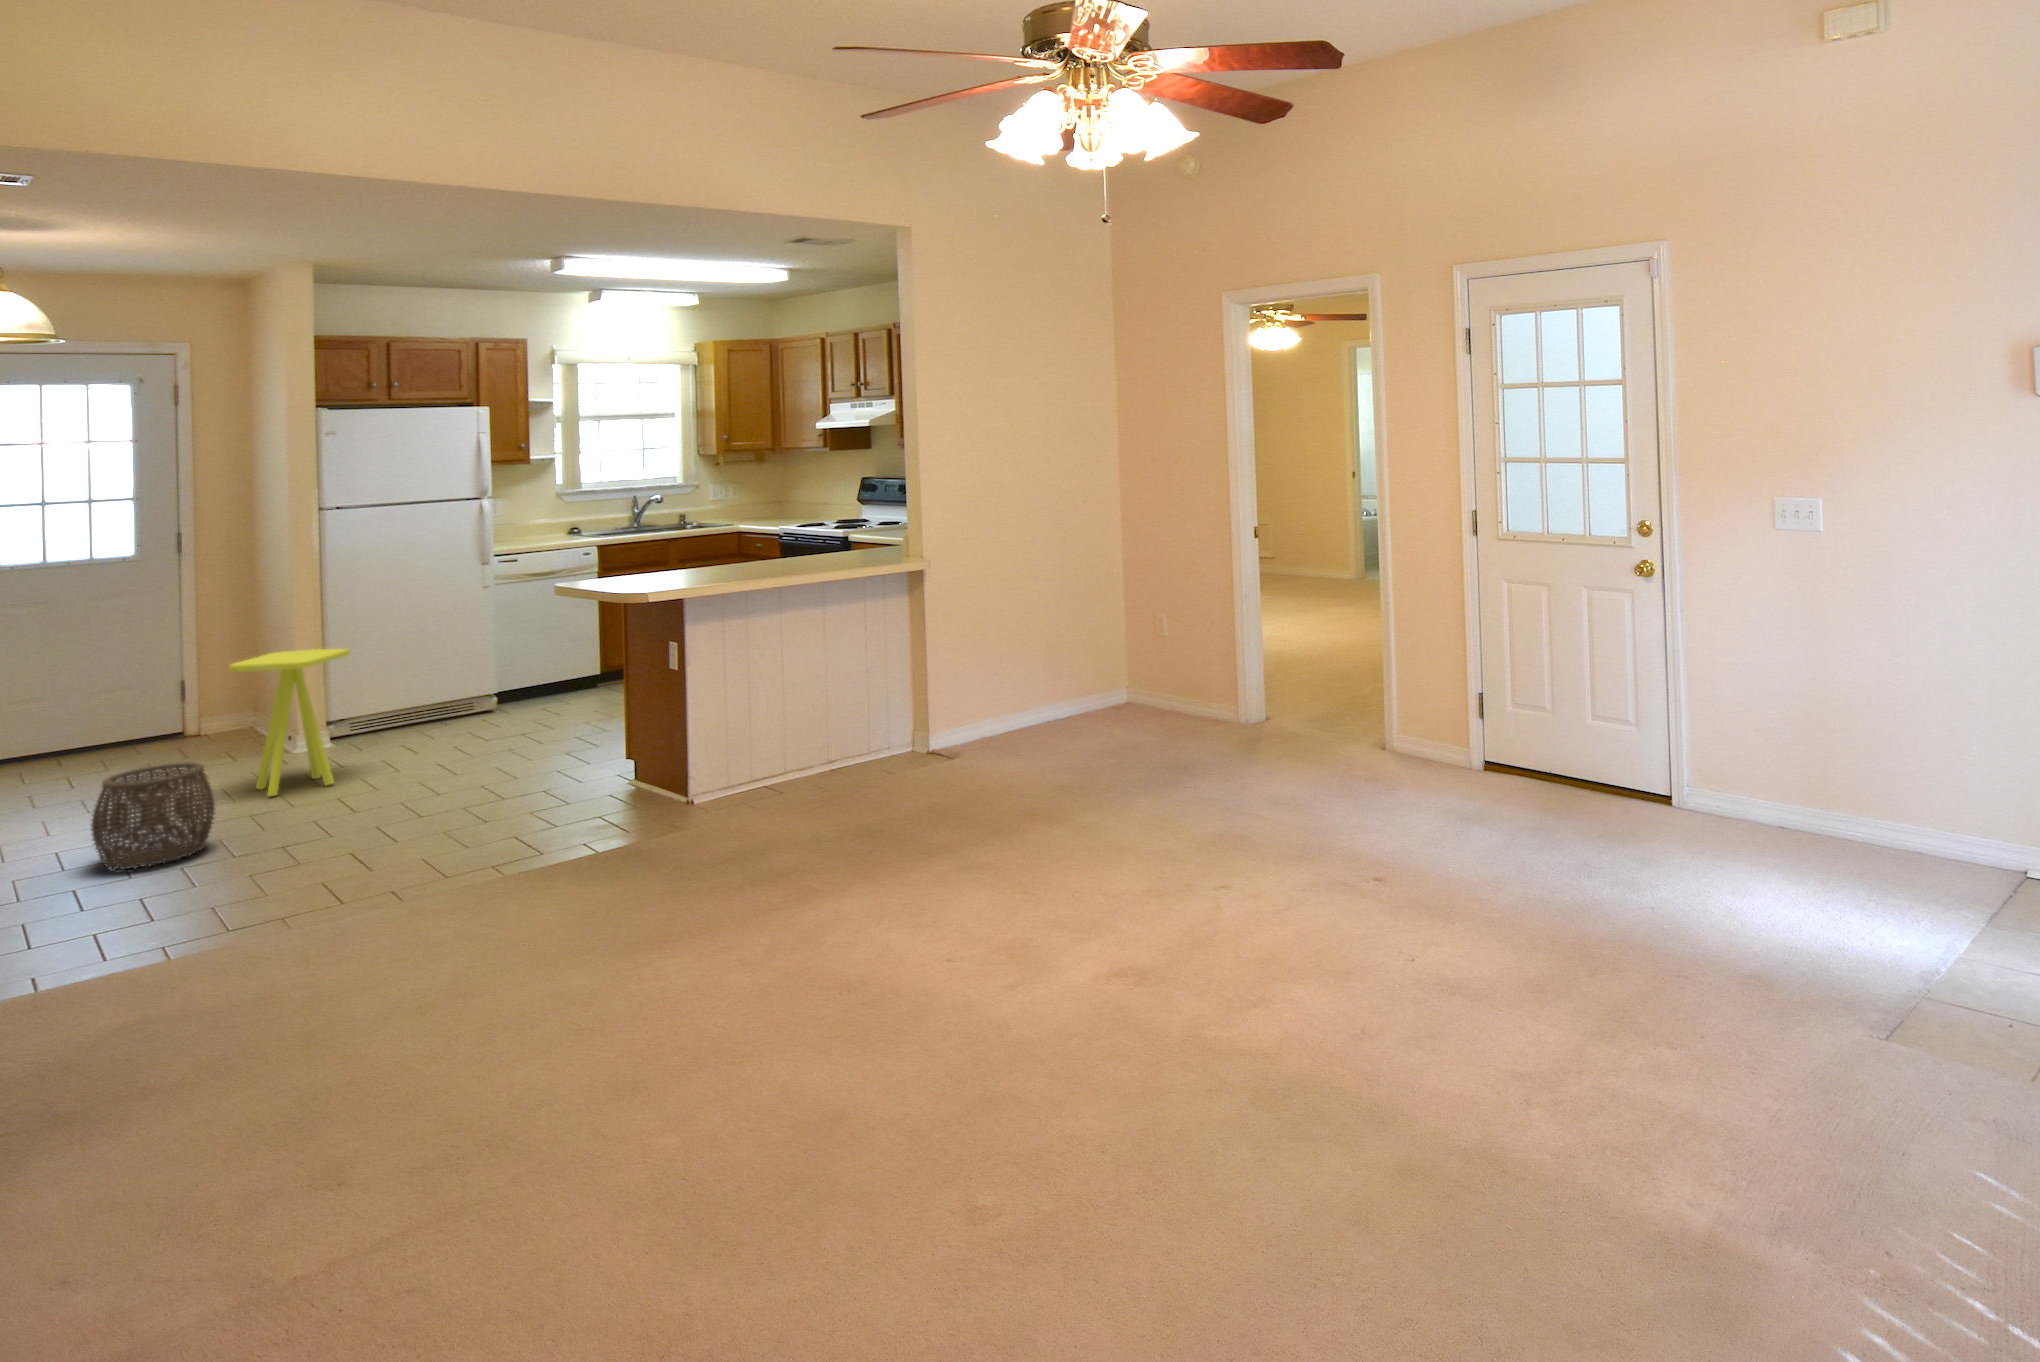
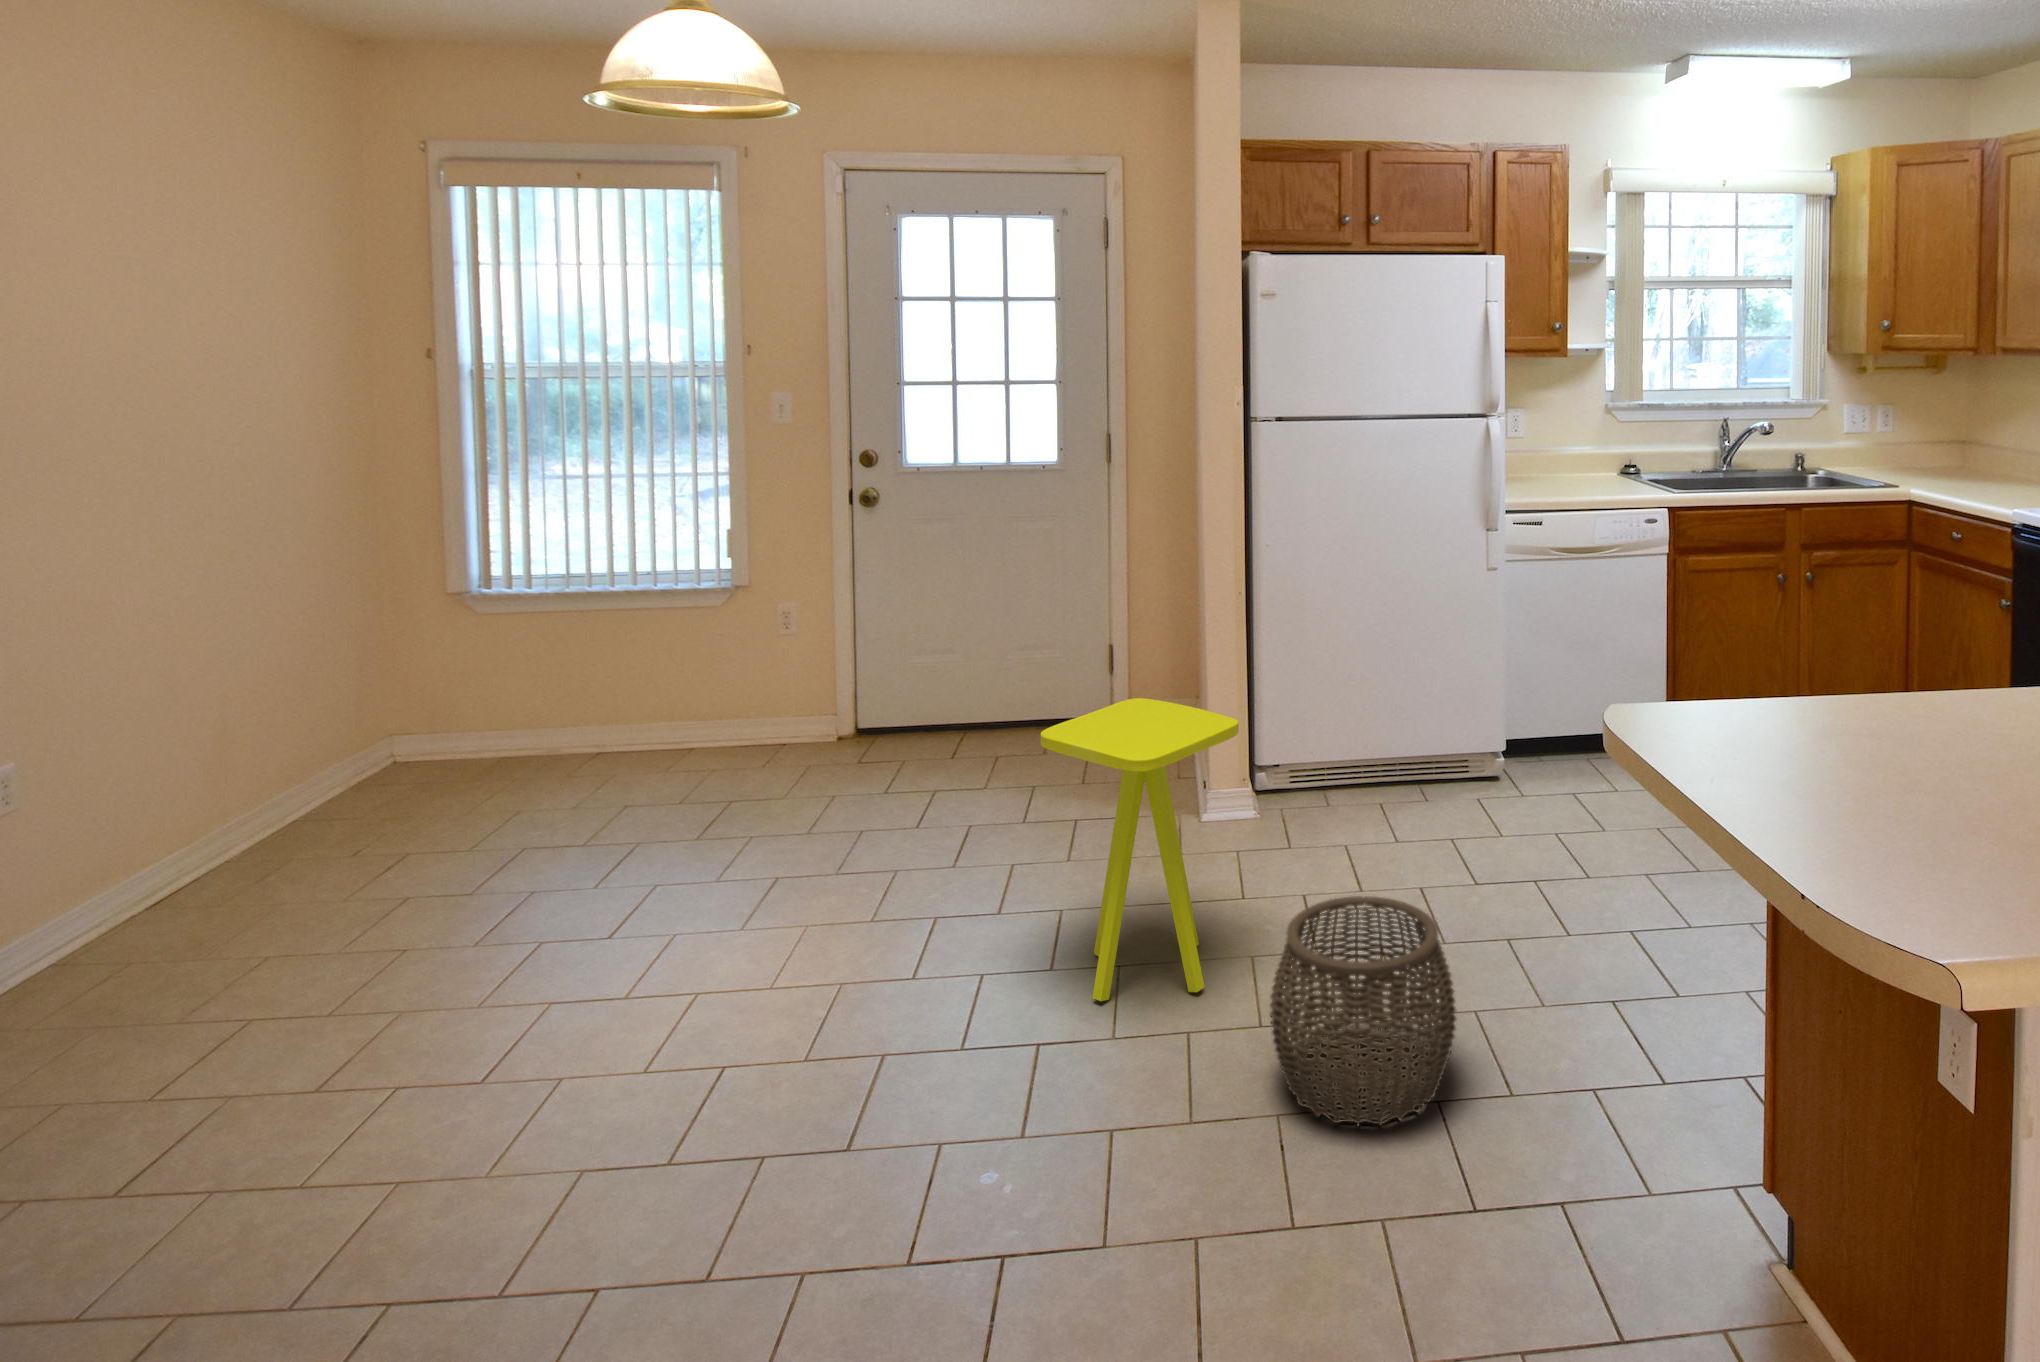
woven basket: present [91,763,215,869] -> present [1270,896,1456,1125]

